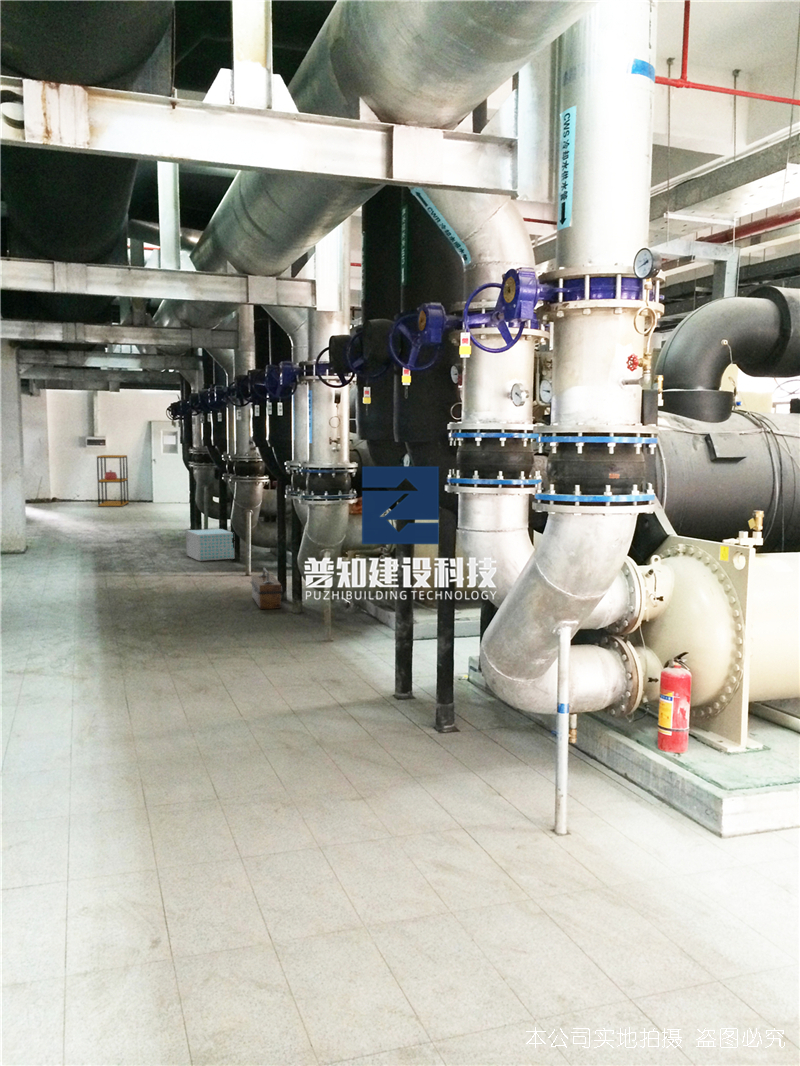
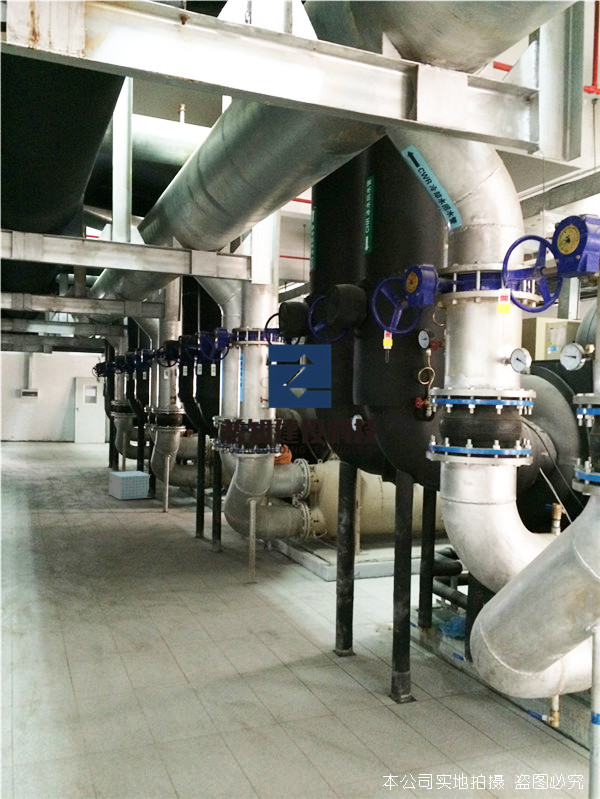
shelving unit: present [97,455,129,507] -> none [29,405,55,448]
toolbox: present [251,568,282,609] -> none [172,511,204,550]

